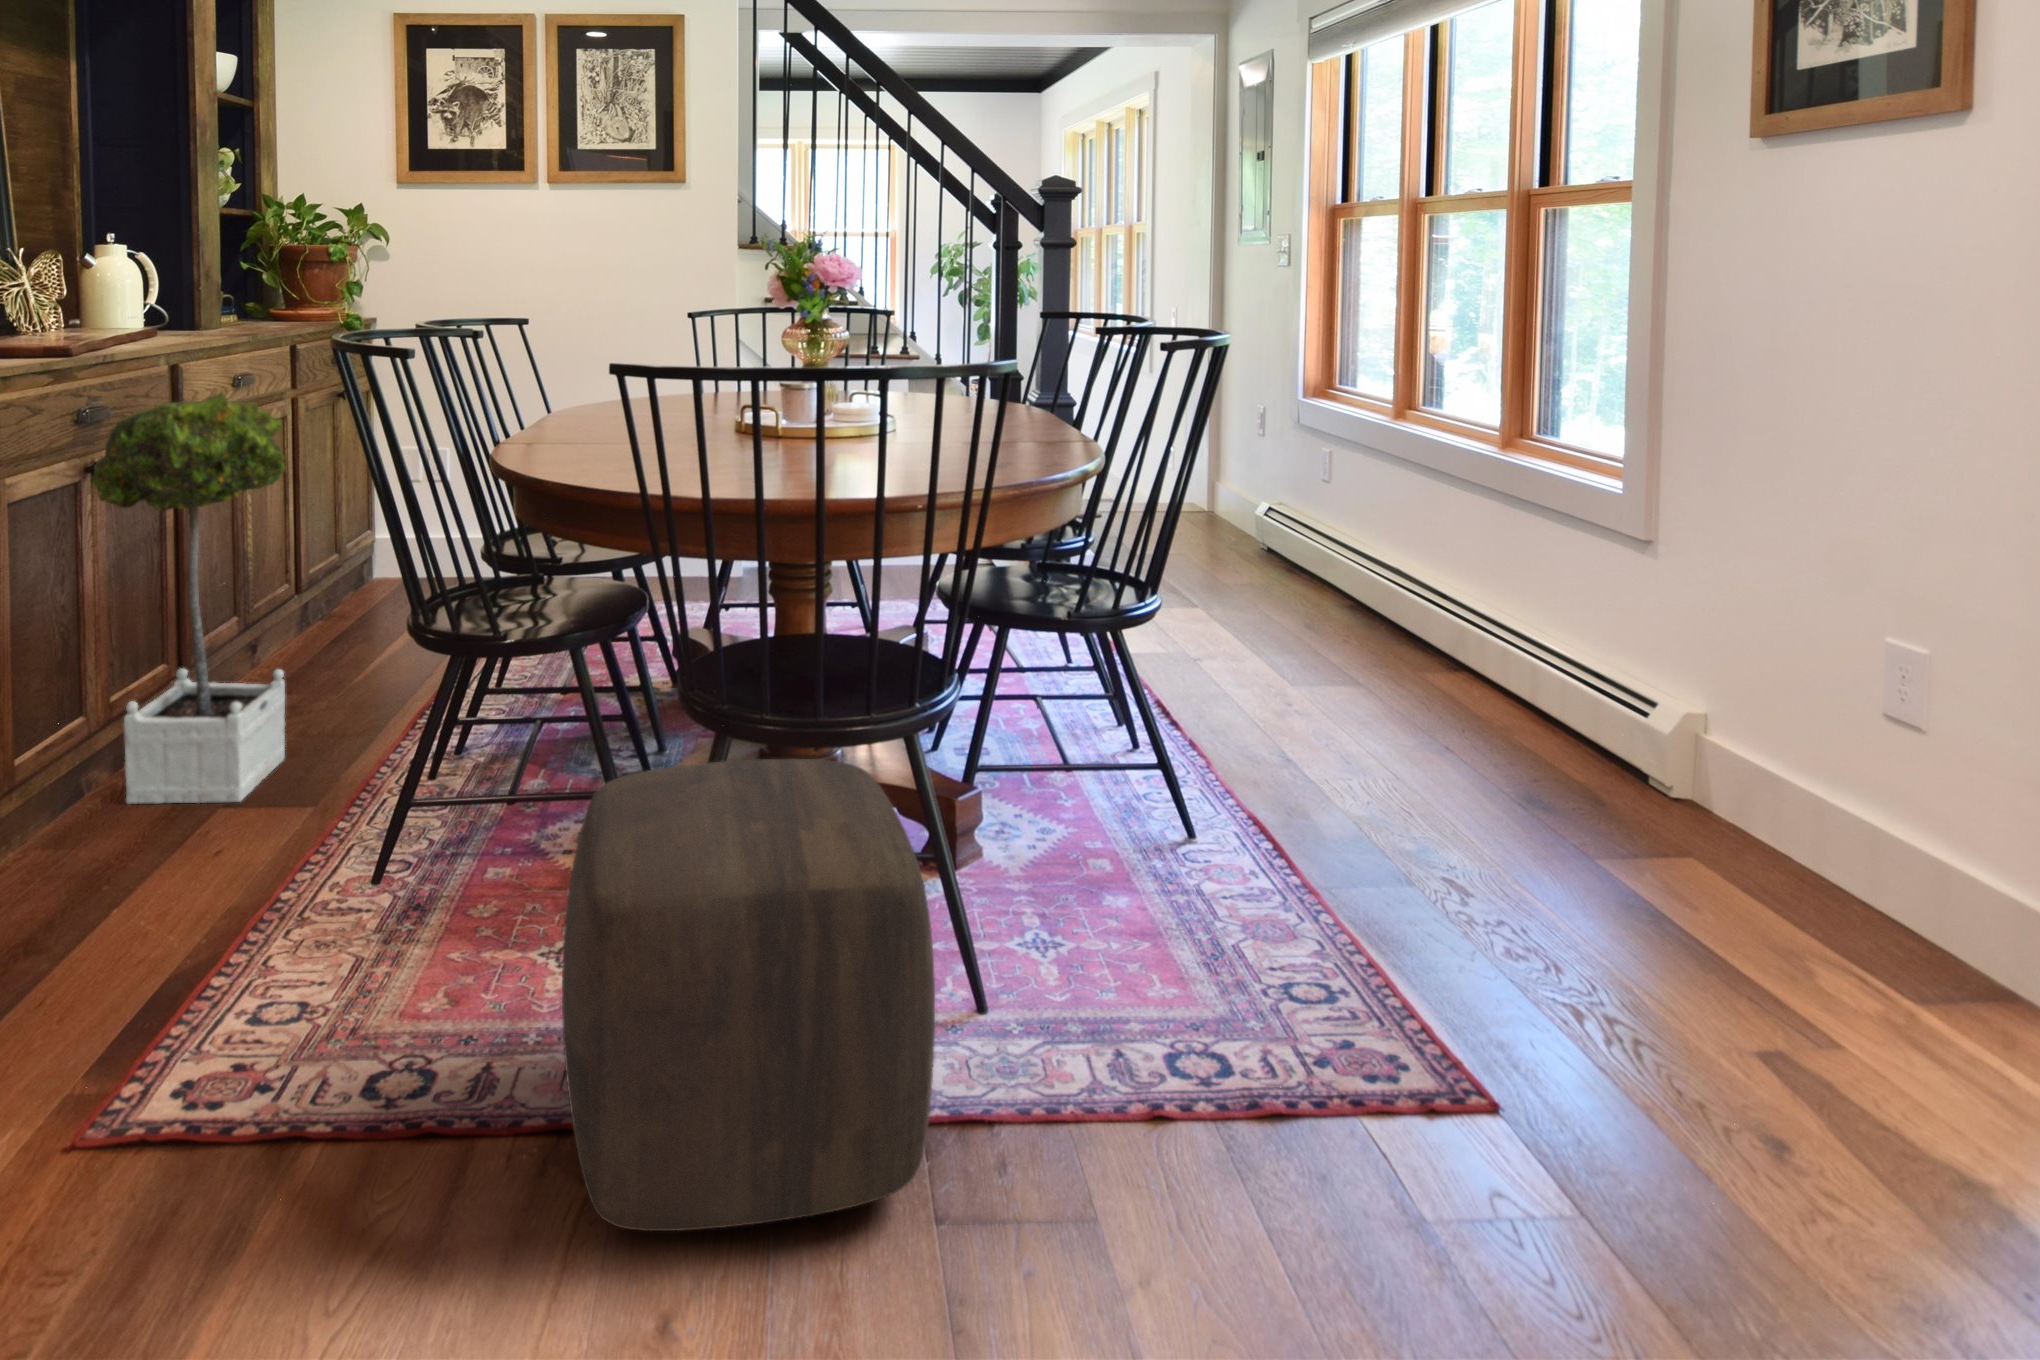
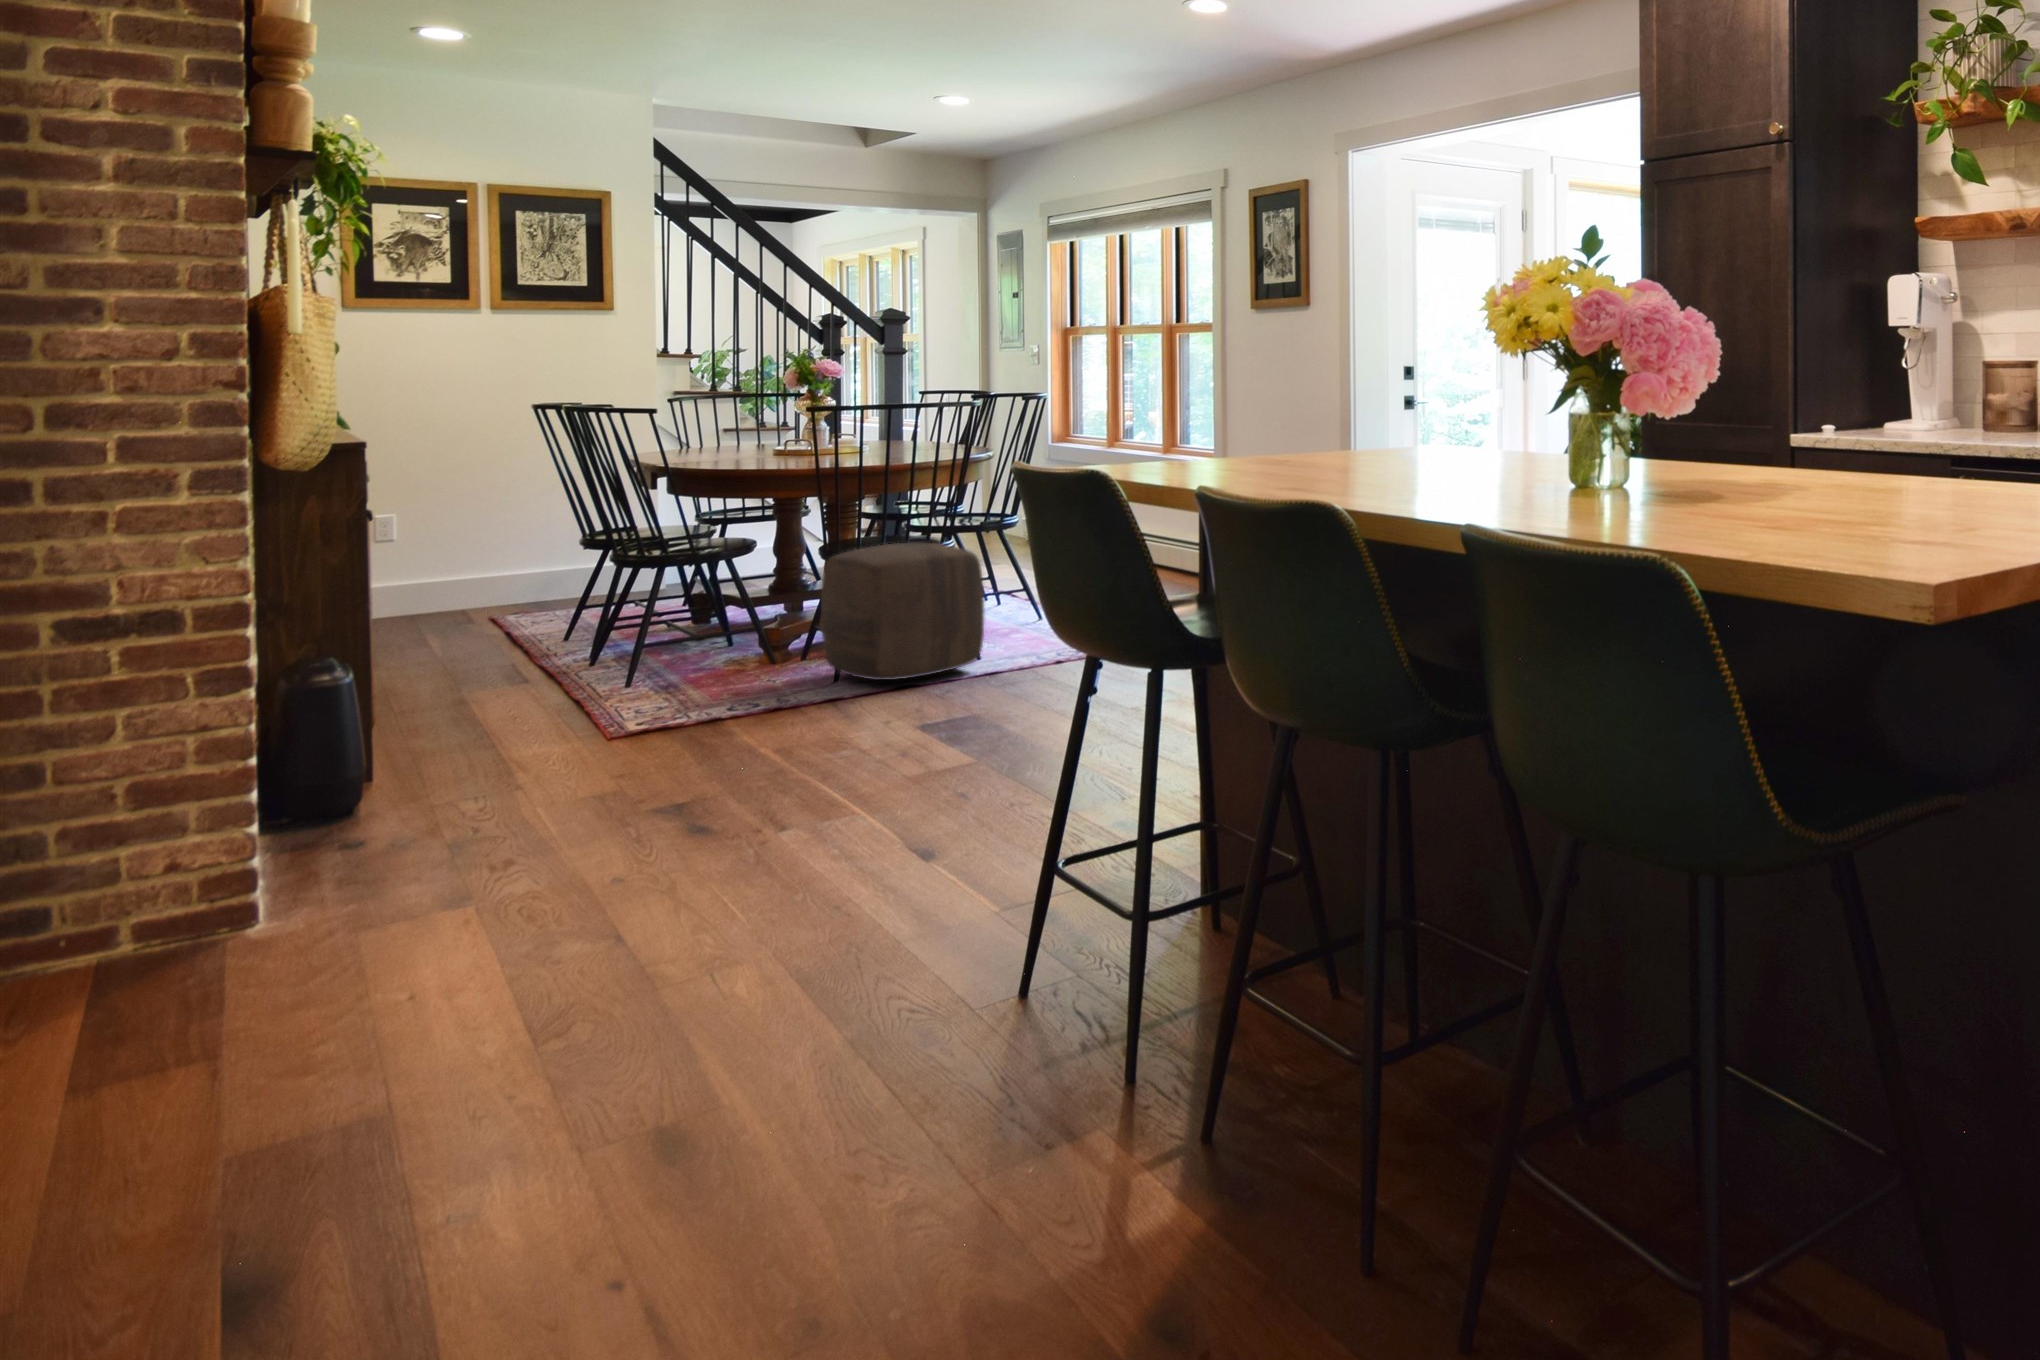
potted tree: present [91,391,286,803] -> none [369,435,499,688]

